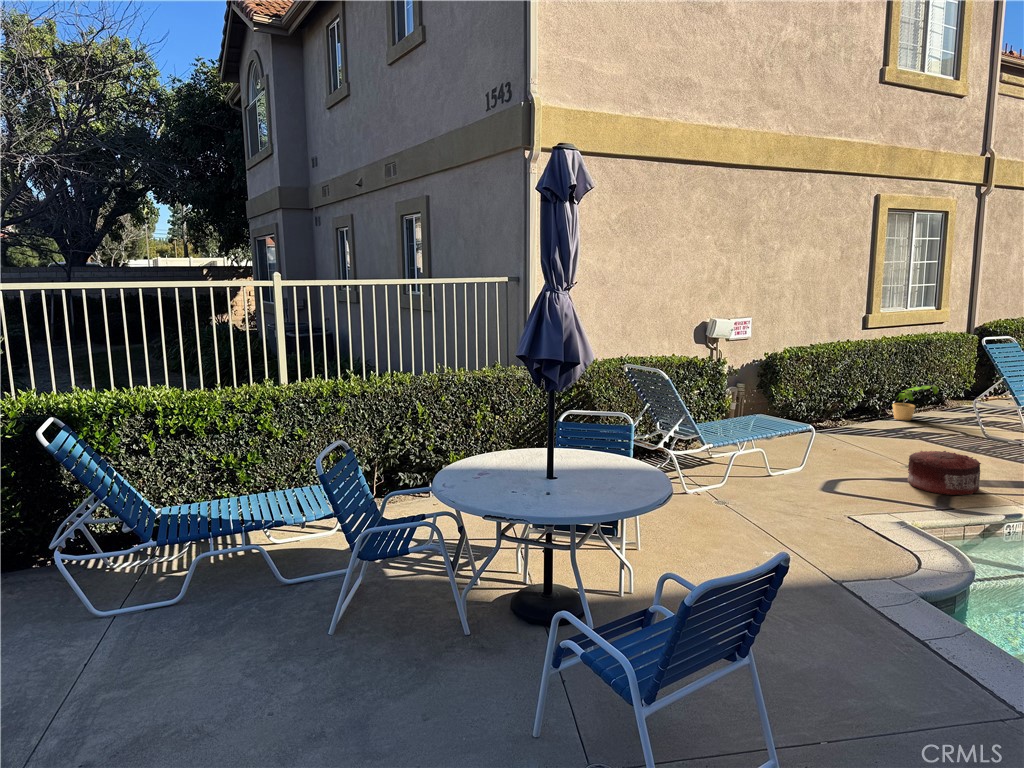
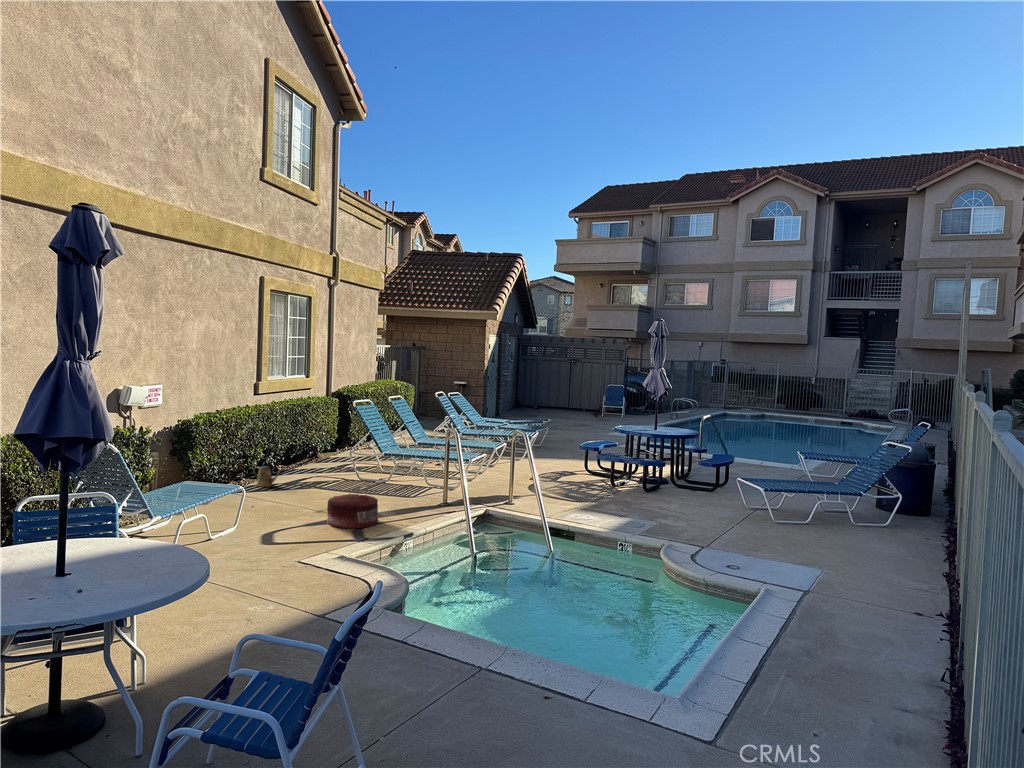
potted plant: present [892,386,938,420] -> none [285,442,322,475]
watering can: none [848,407,884,429] -> present [253,466,285,487]

